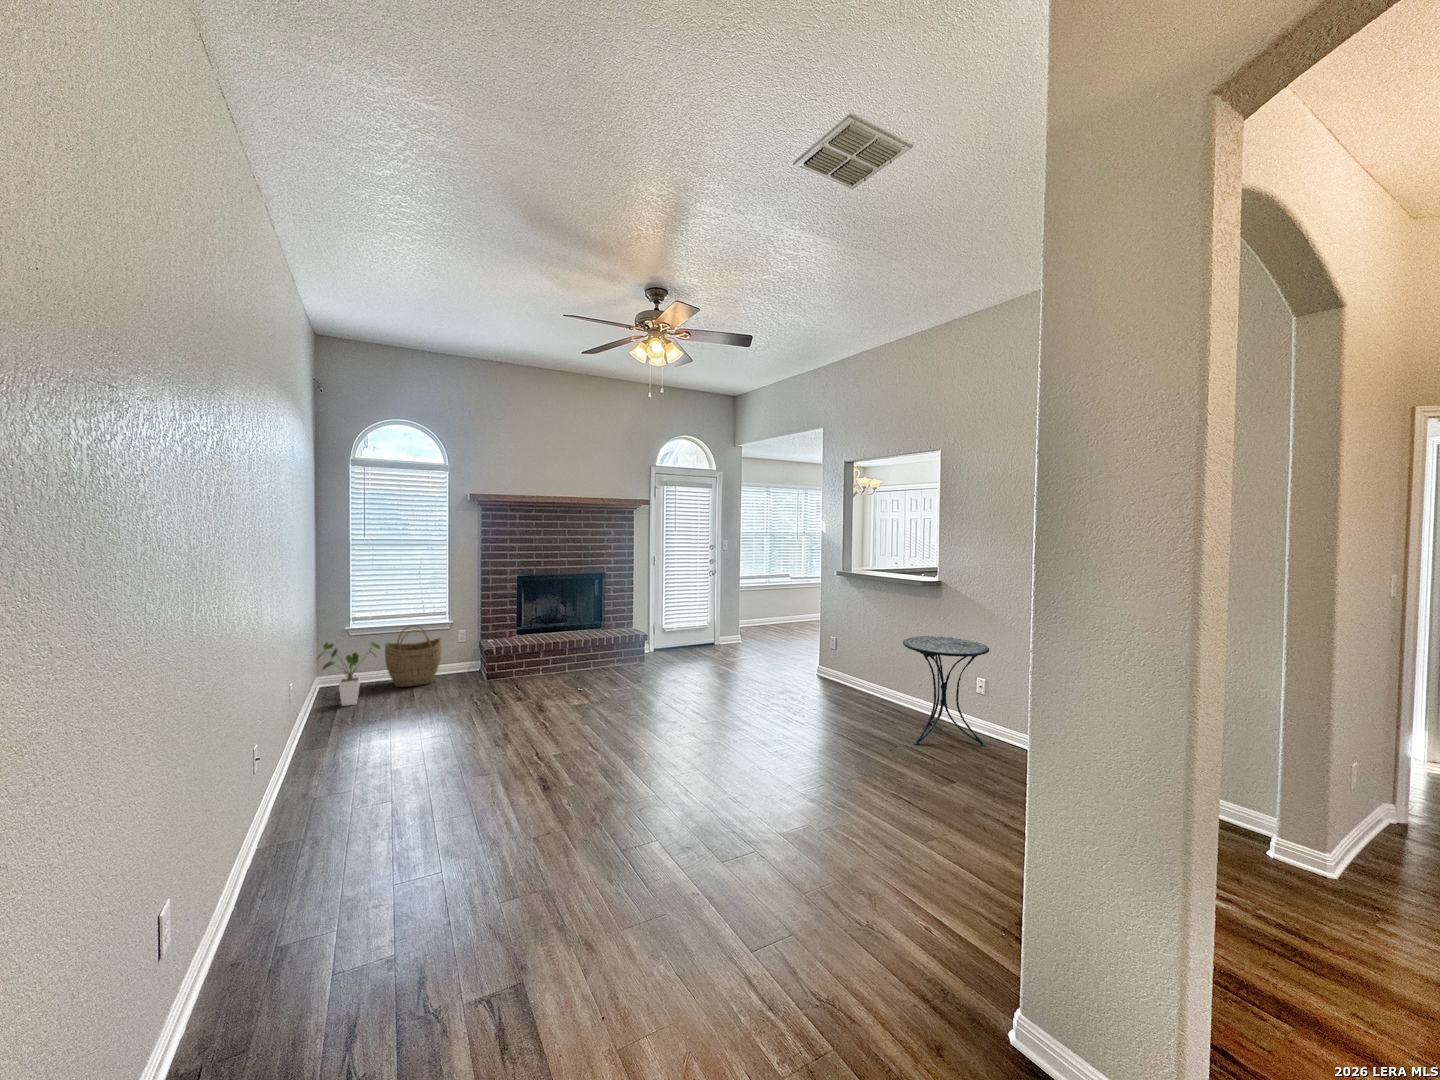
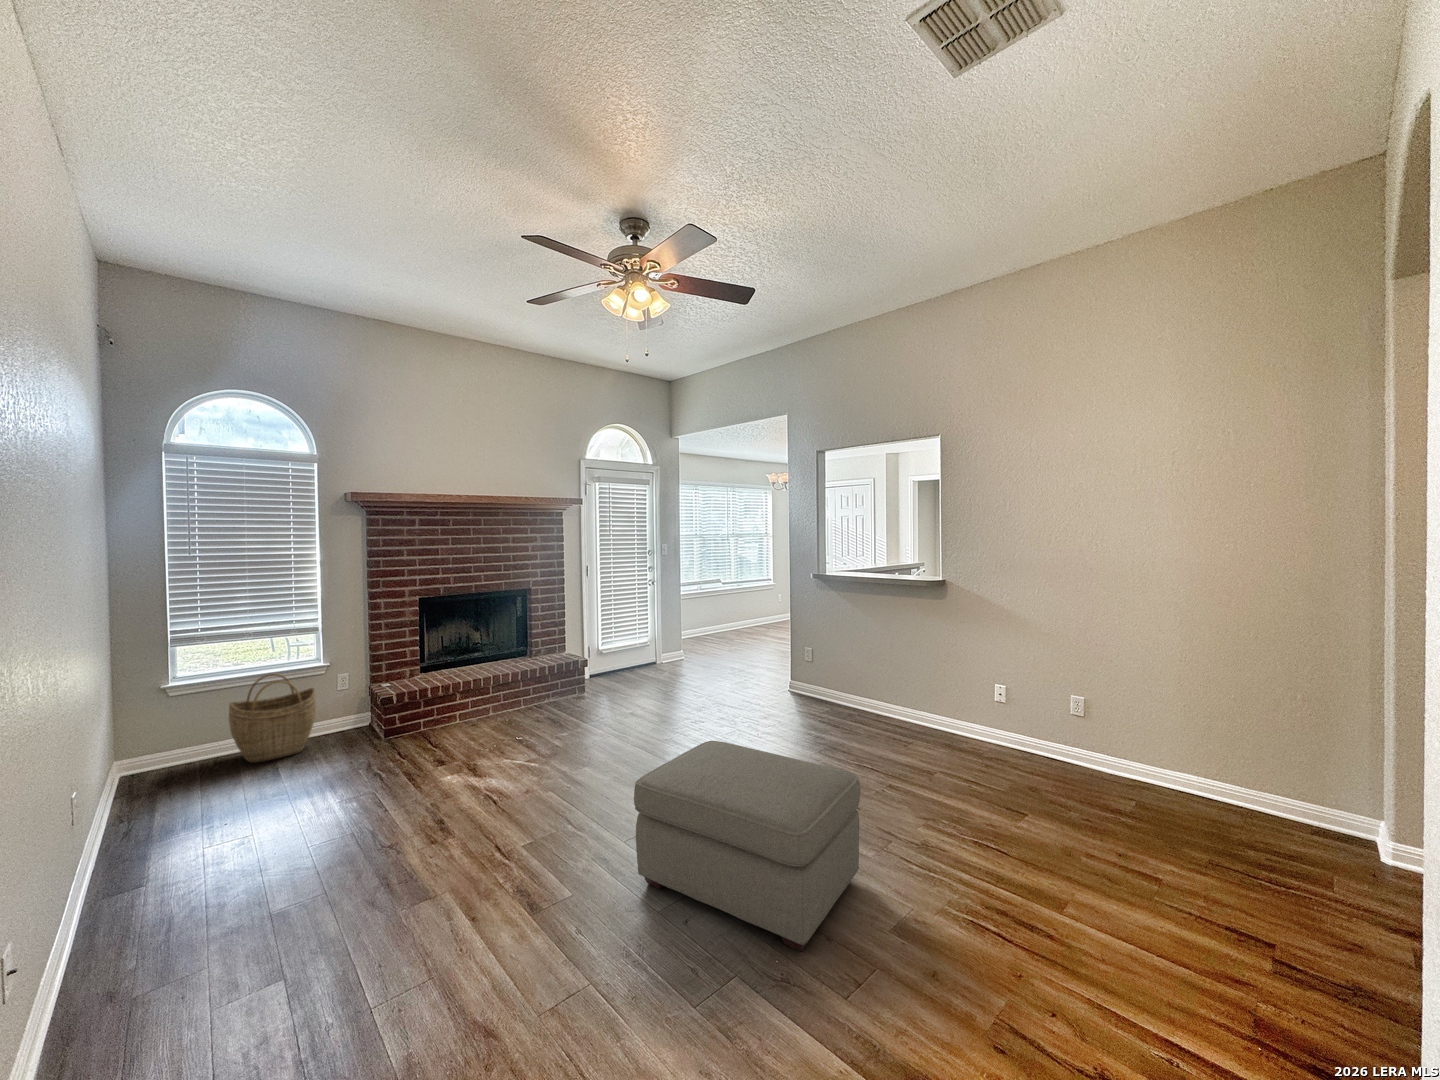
side table: present [903,636,989,746] -> none [923,642,1021,769]
house plant: present [317,642,381,706] -> none [115,705,227,805]
ottoman: none [618,693,783,836] -> present [634,741,861,951]

